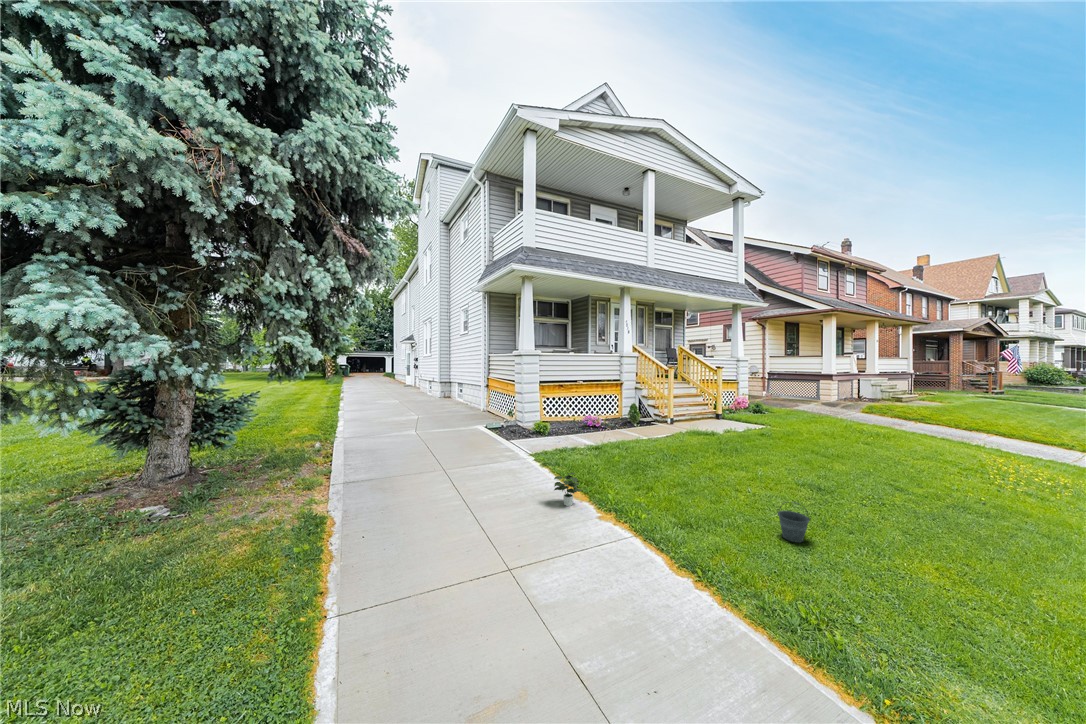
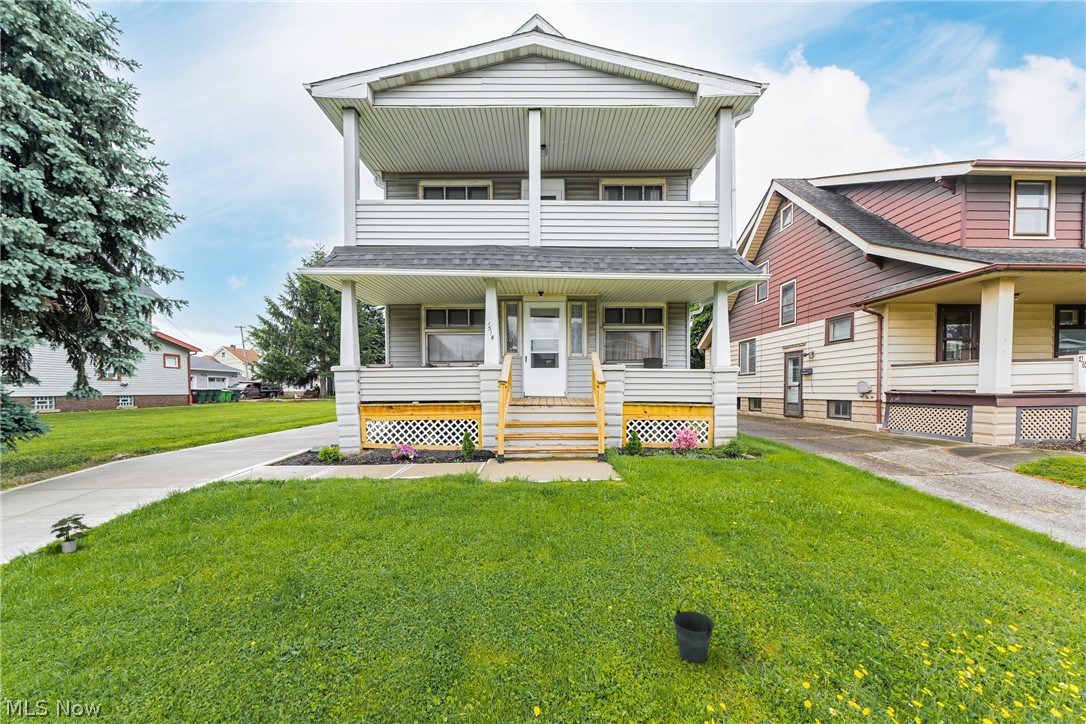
bucket: present [778,511,811,543] -> present [673,598,714,662]

